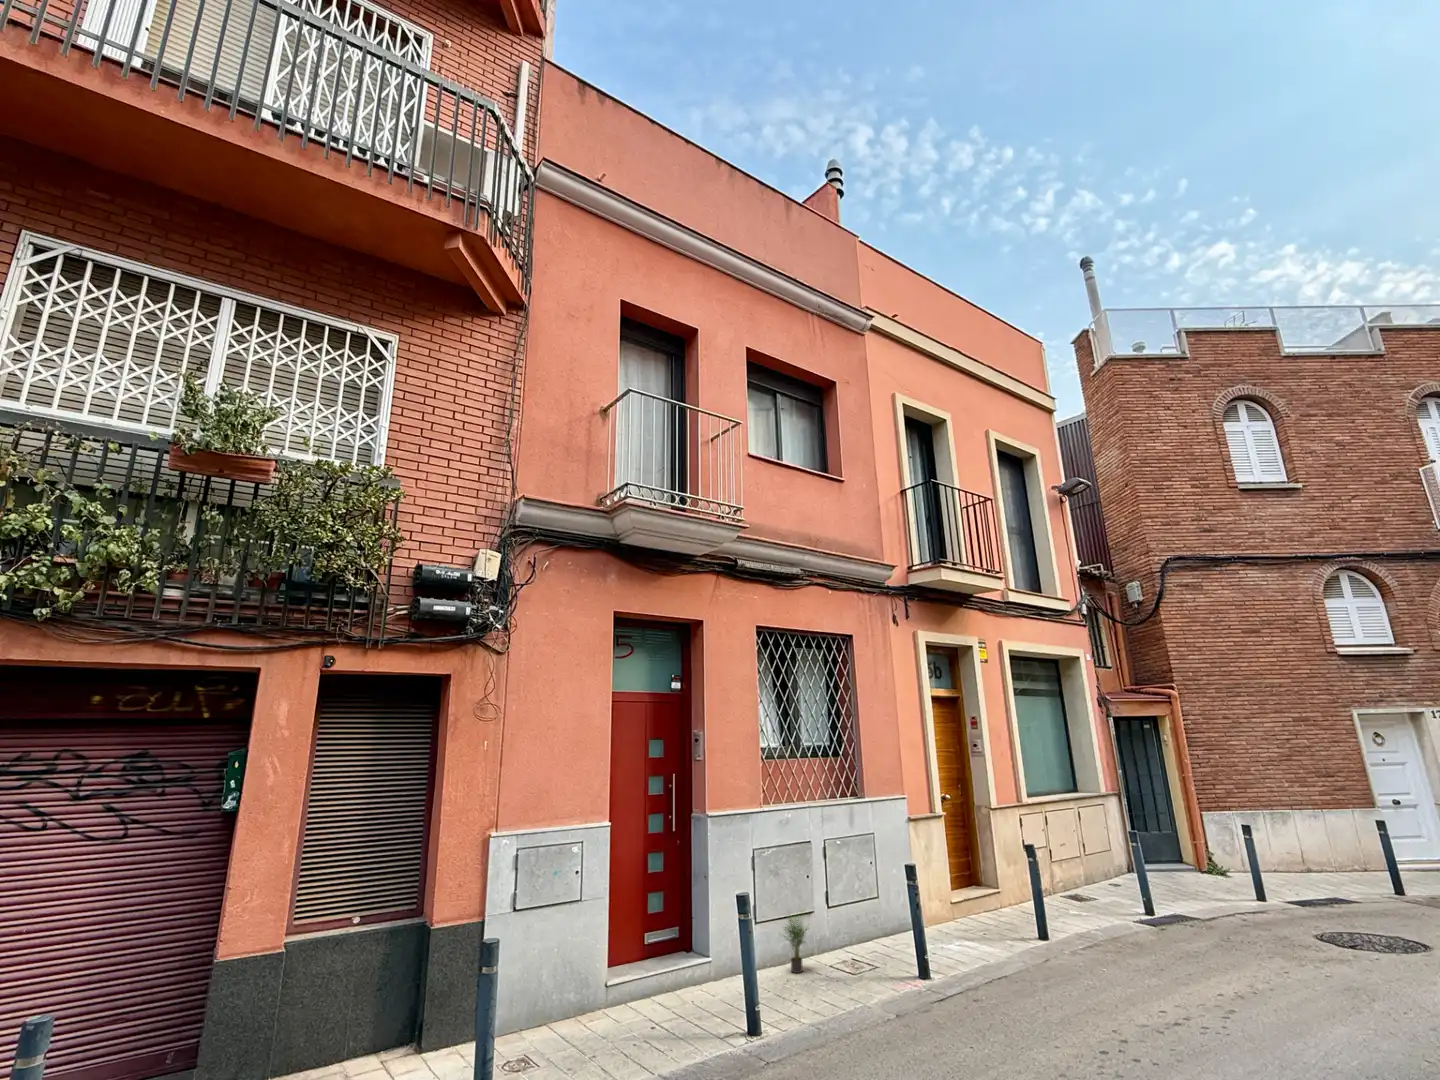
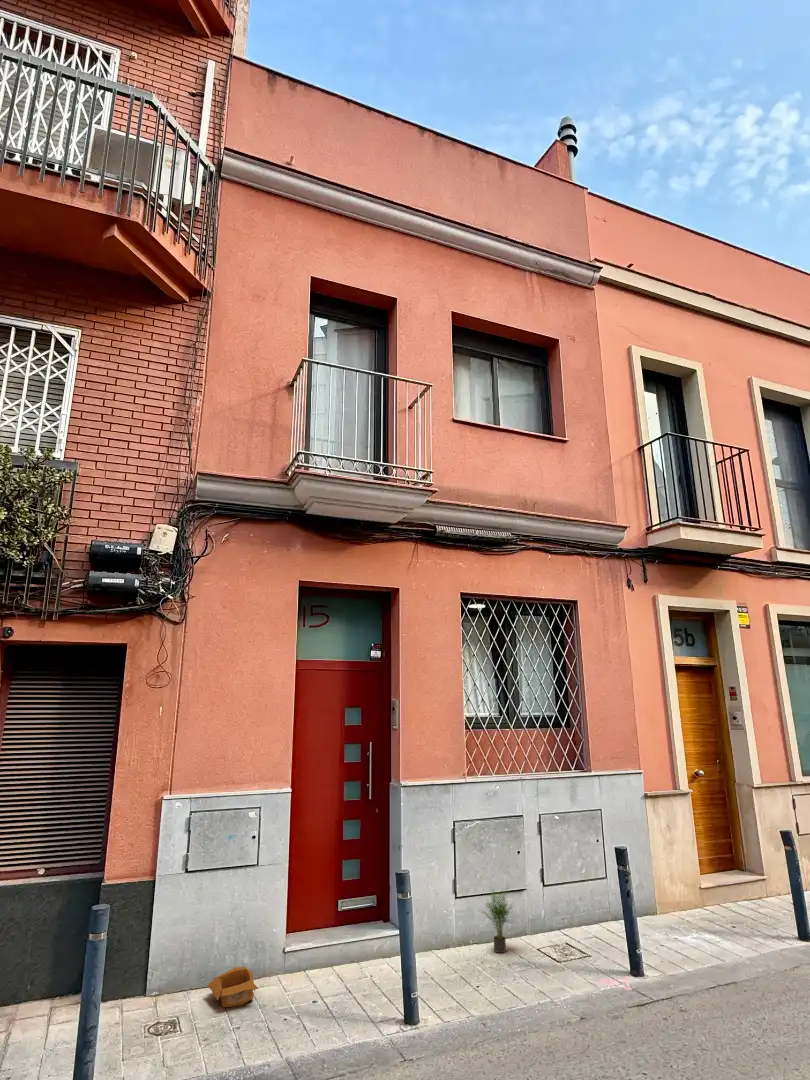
cardboard box: none [539,1004,597,1044] -> present [208,967,258,1007]

